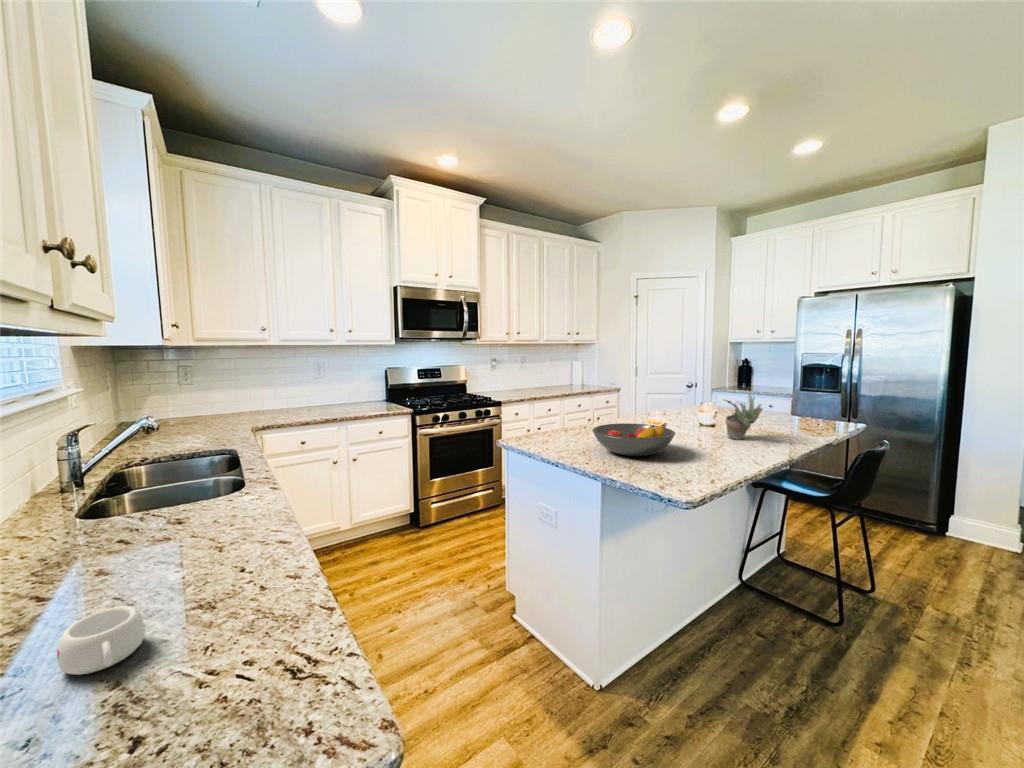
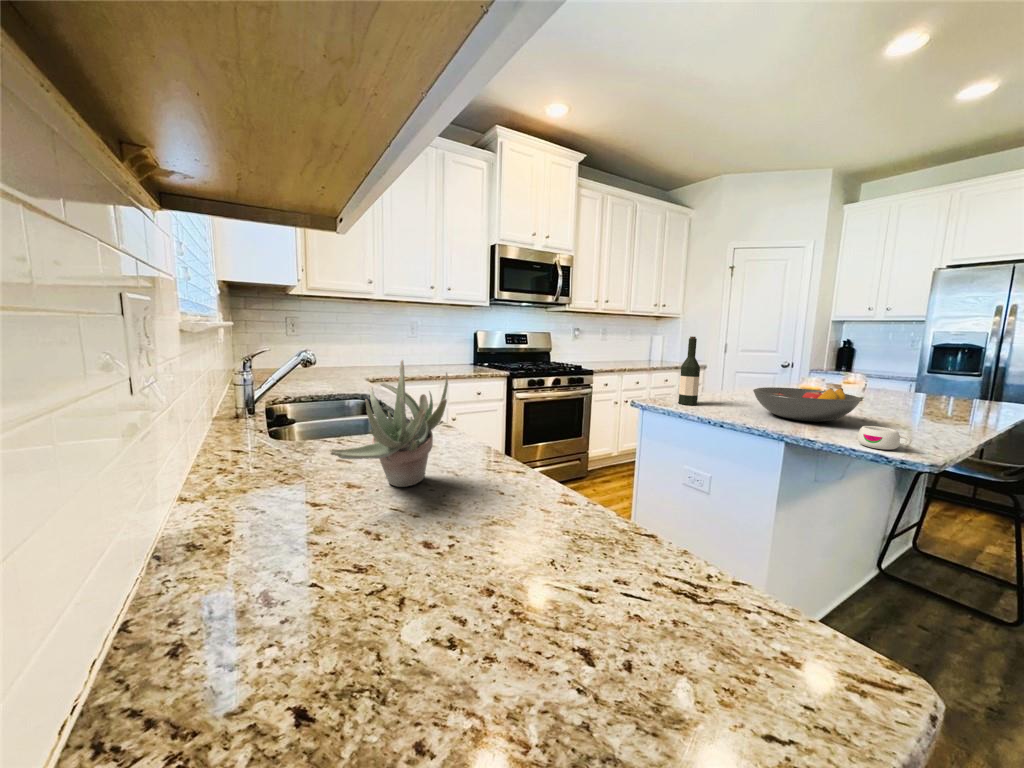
wine bottle: none [537,380,554,443] -> present [678,337,700,405]
succulent plant: present [725,390,763,440] -> present [330,360,448,487]
mug: present [57,606,145,675] -> present [858,426,911,450]

